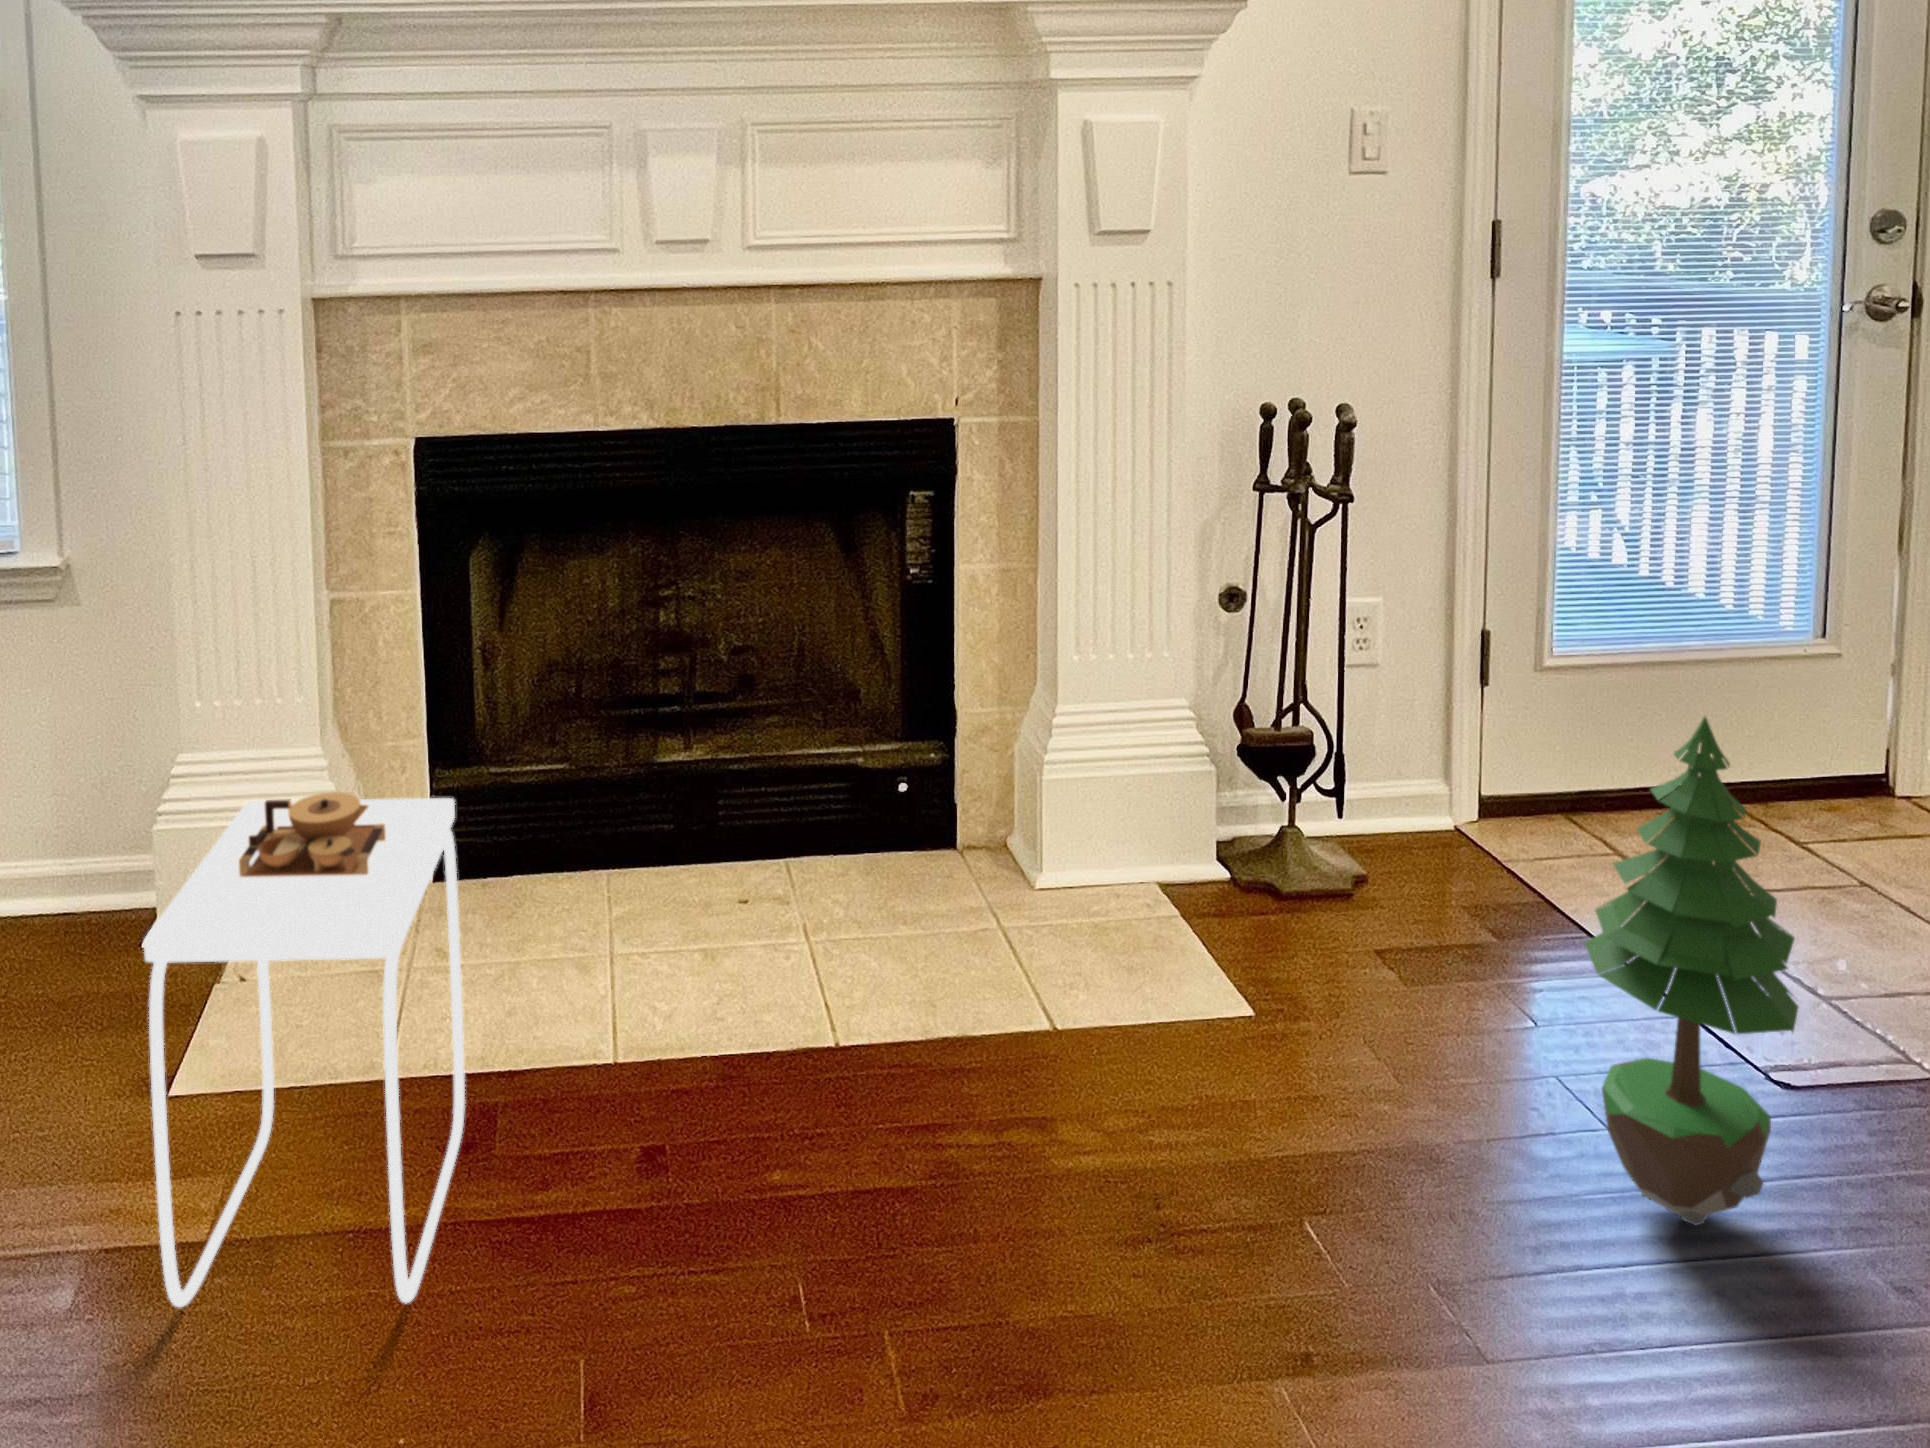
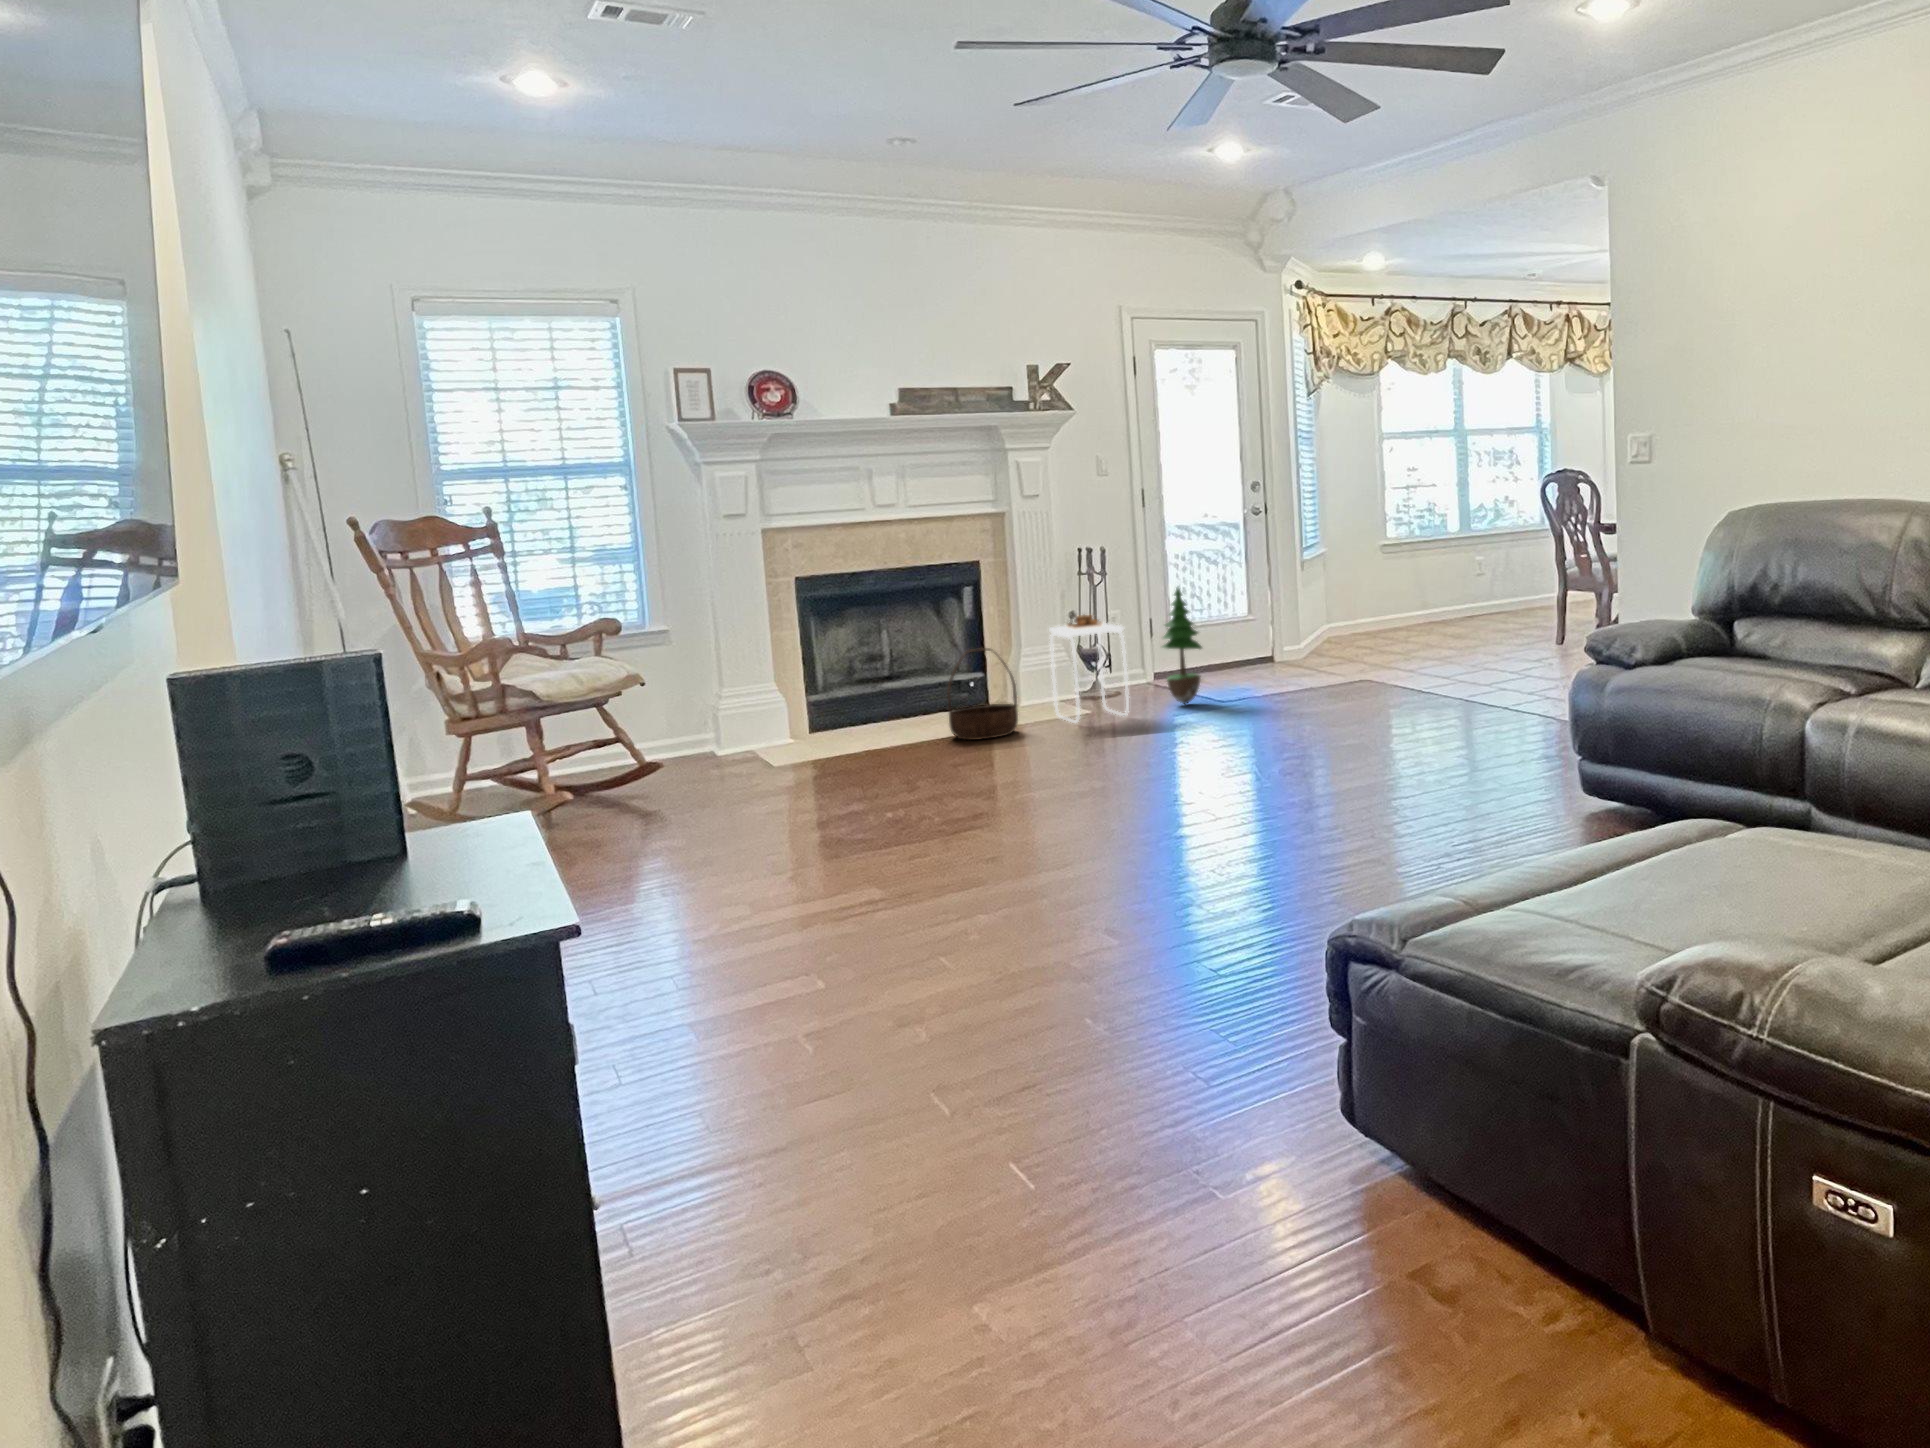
side table: present [144,792,465,1307] -> present [1049,615,1129,723]
basket: none [657,914,937,1352] -> present [947,648,1018,740]

